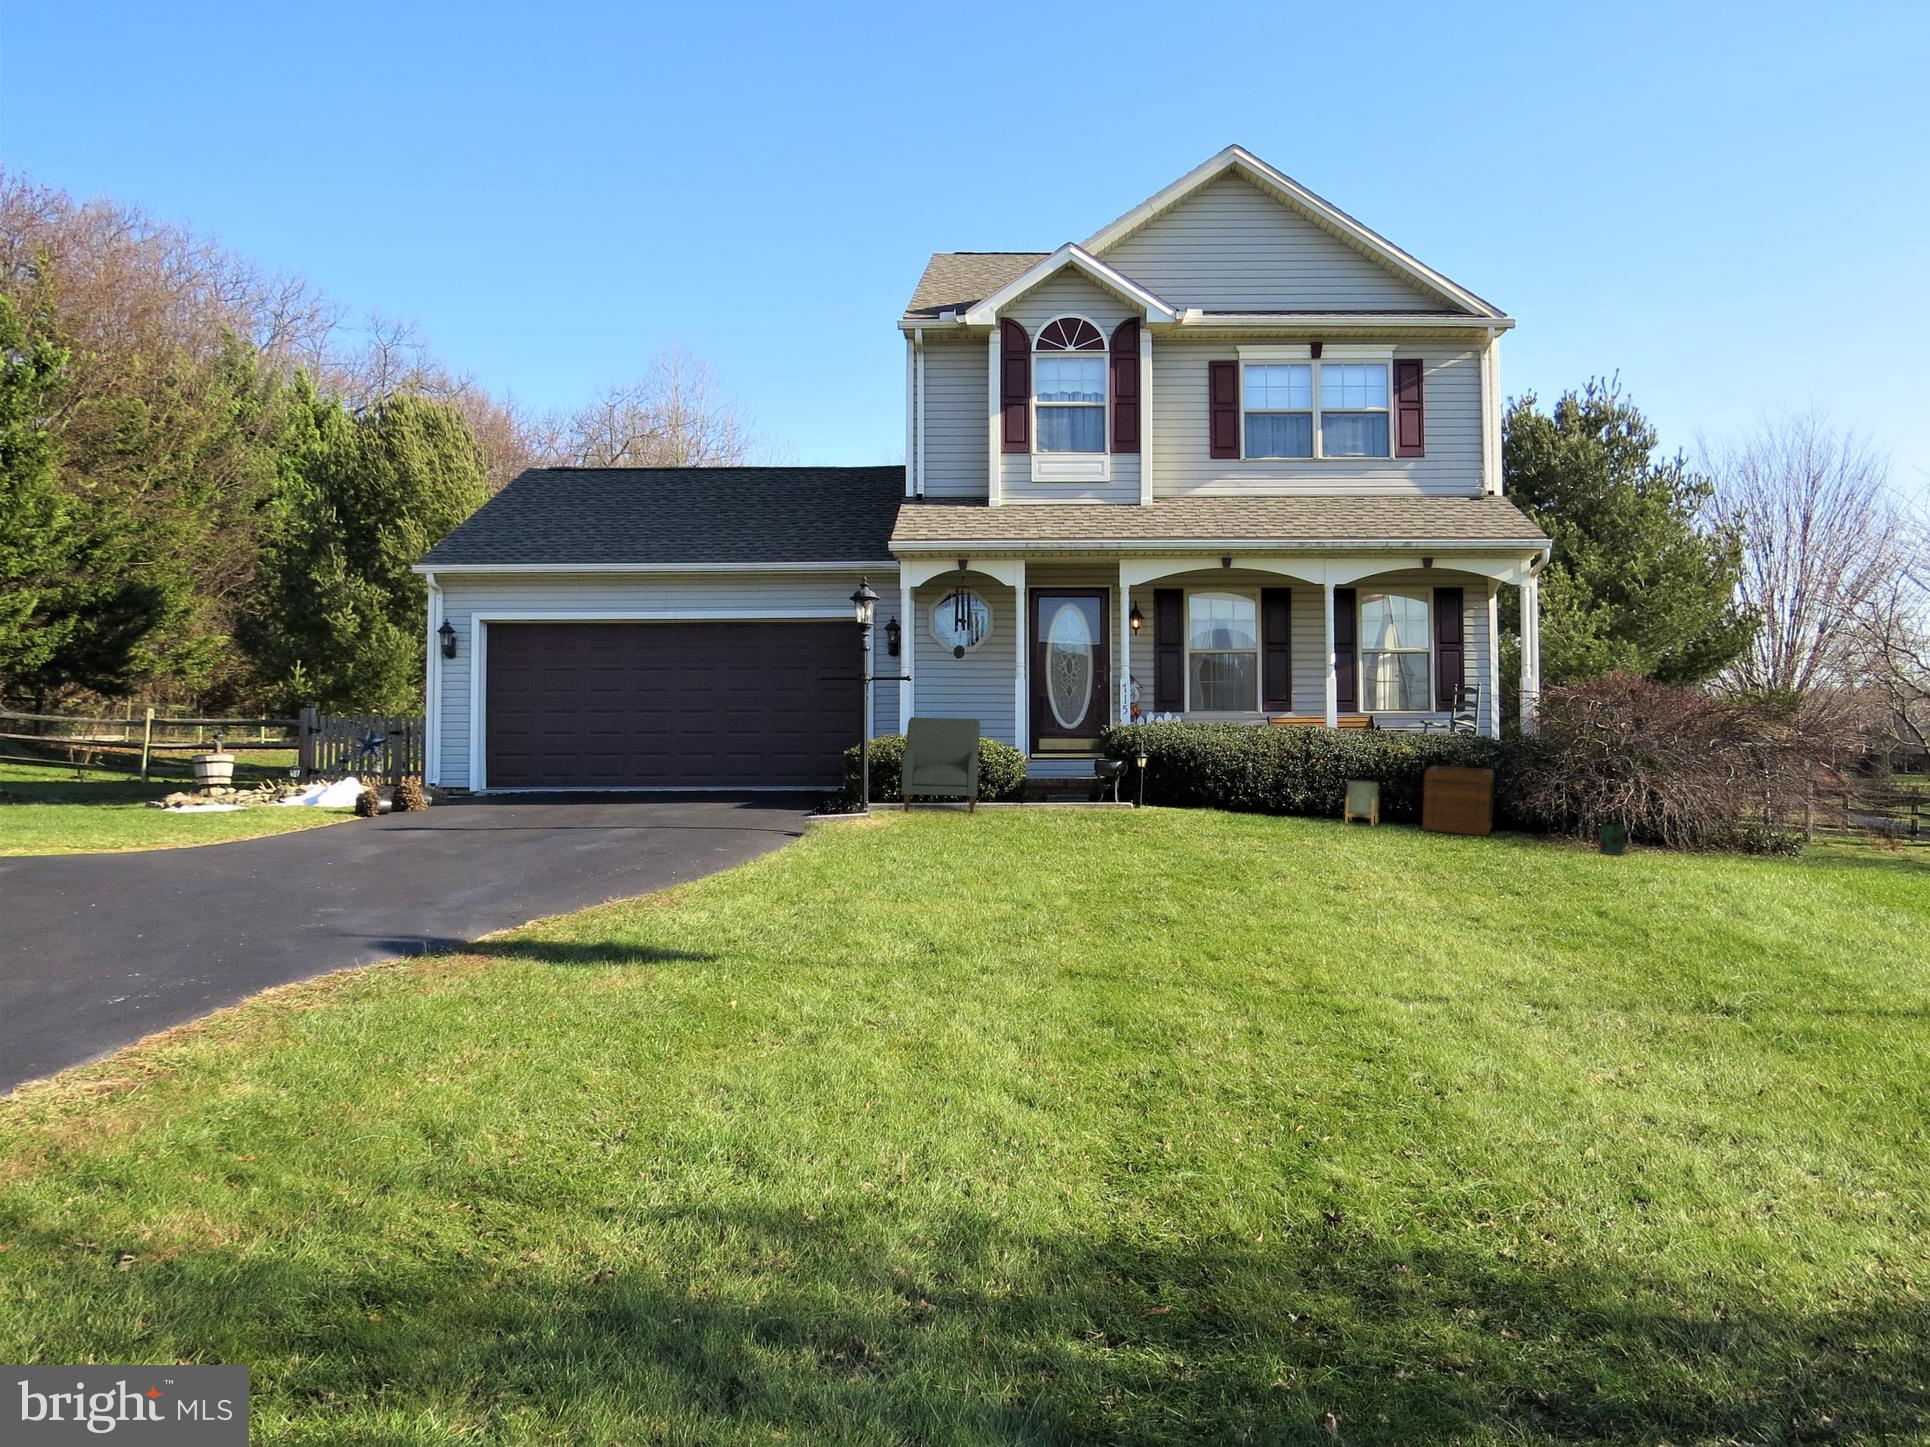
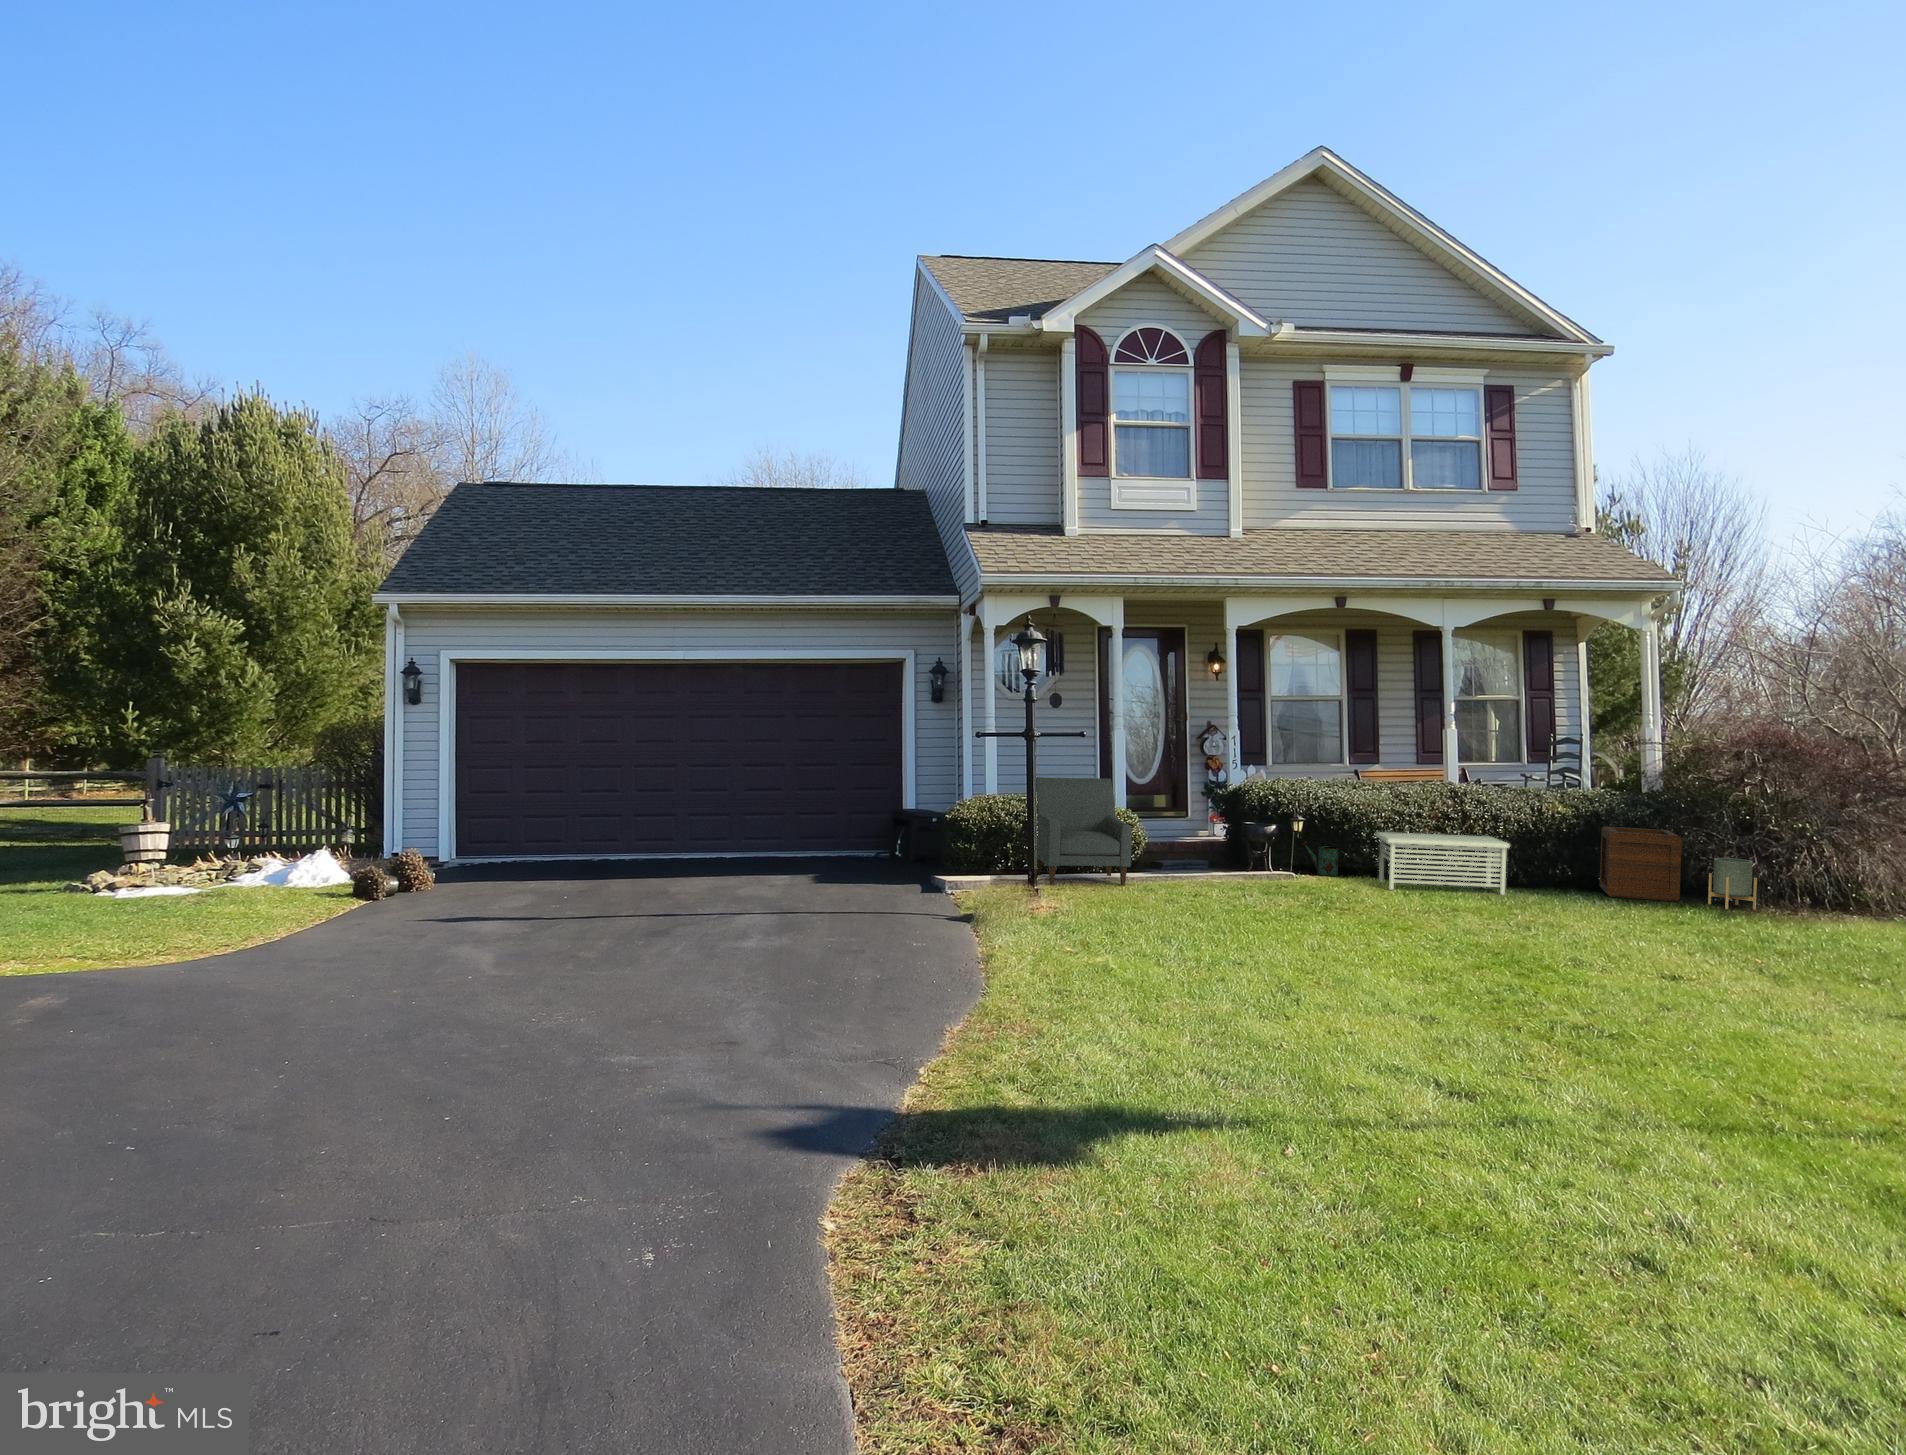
storage bench: none [1214,769,1326,828] -> present [1376,832,1510,895]
planter: present [1345,781,1378,826] -> present [1708,858,1757,910]
watering can: present [1600,816,1625,855] -> present [1301,841,1345,876]

